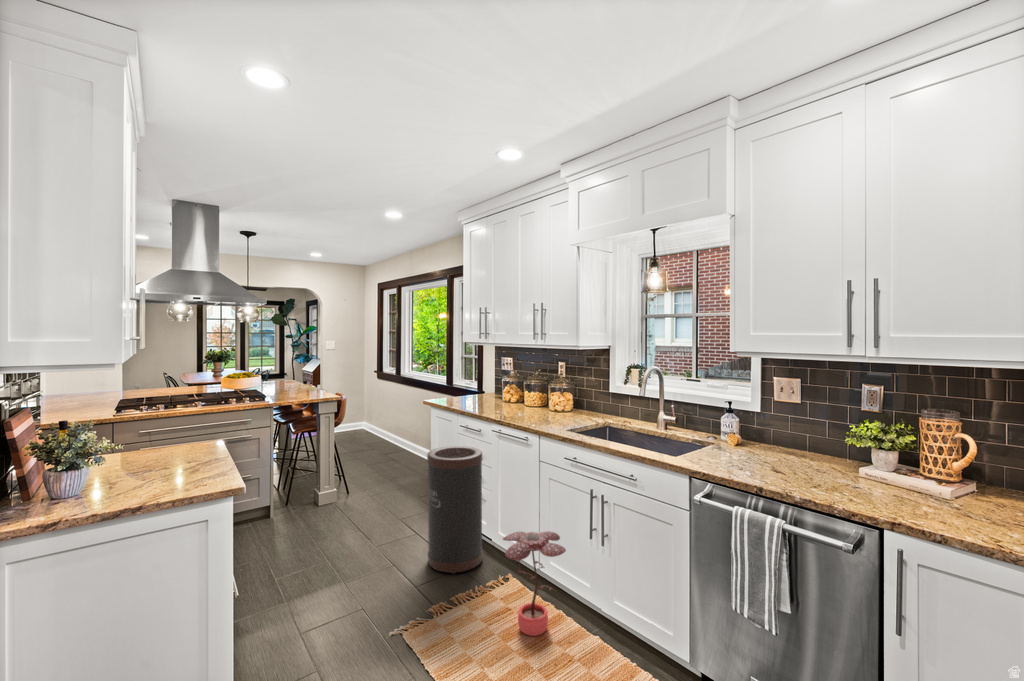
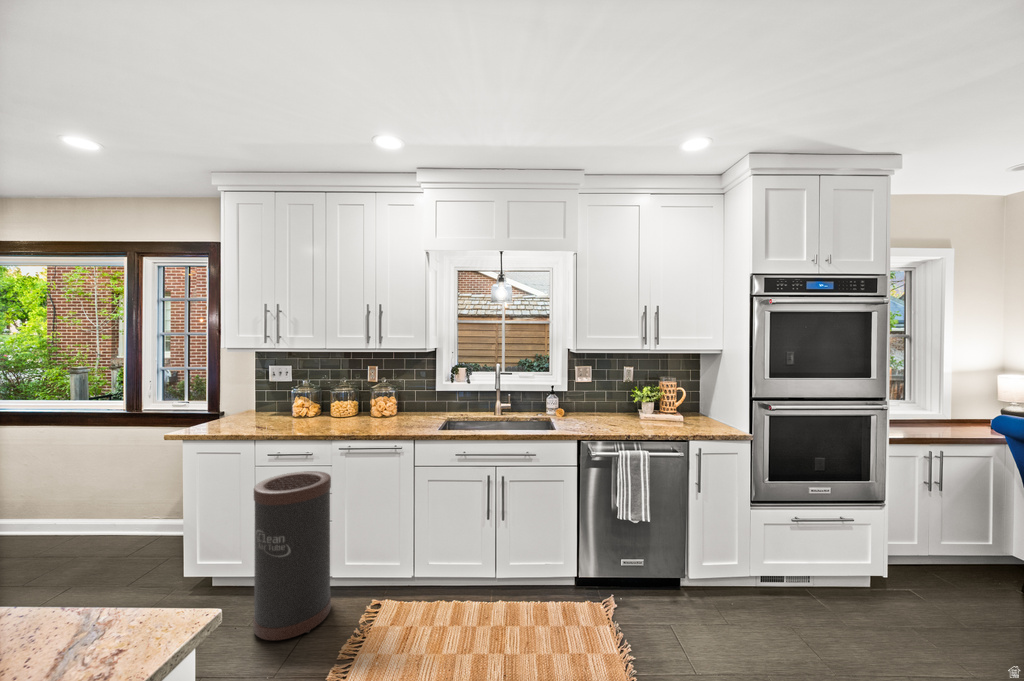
potted plant: present [503,532,566,636] -> none [413,527,485,639]

